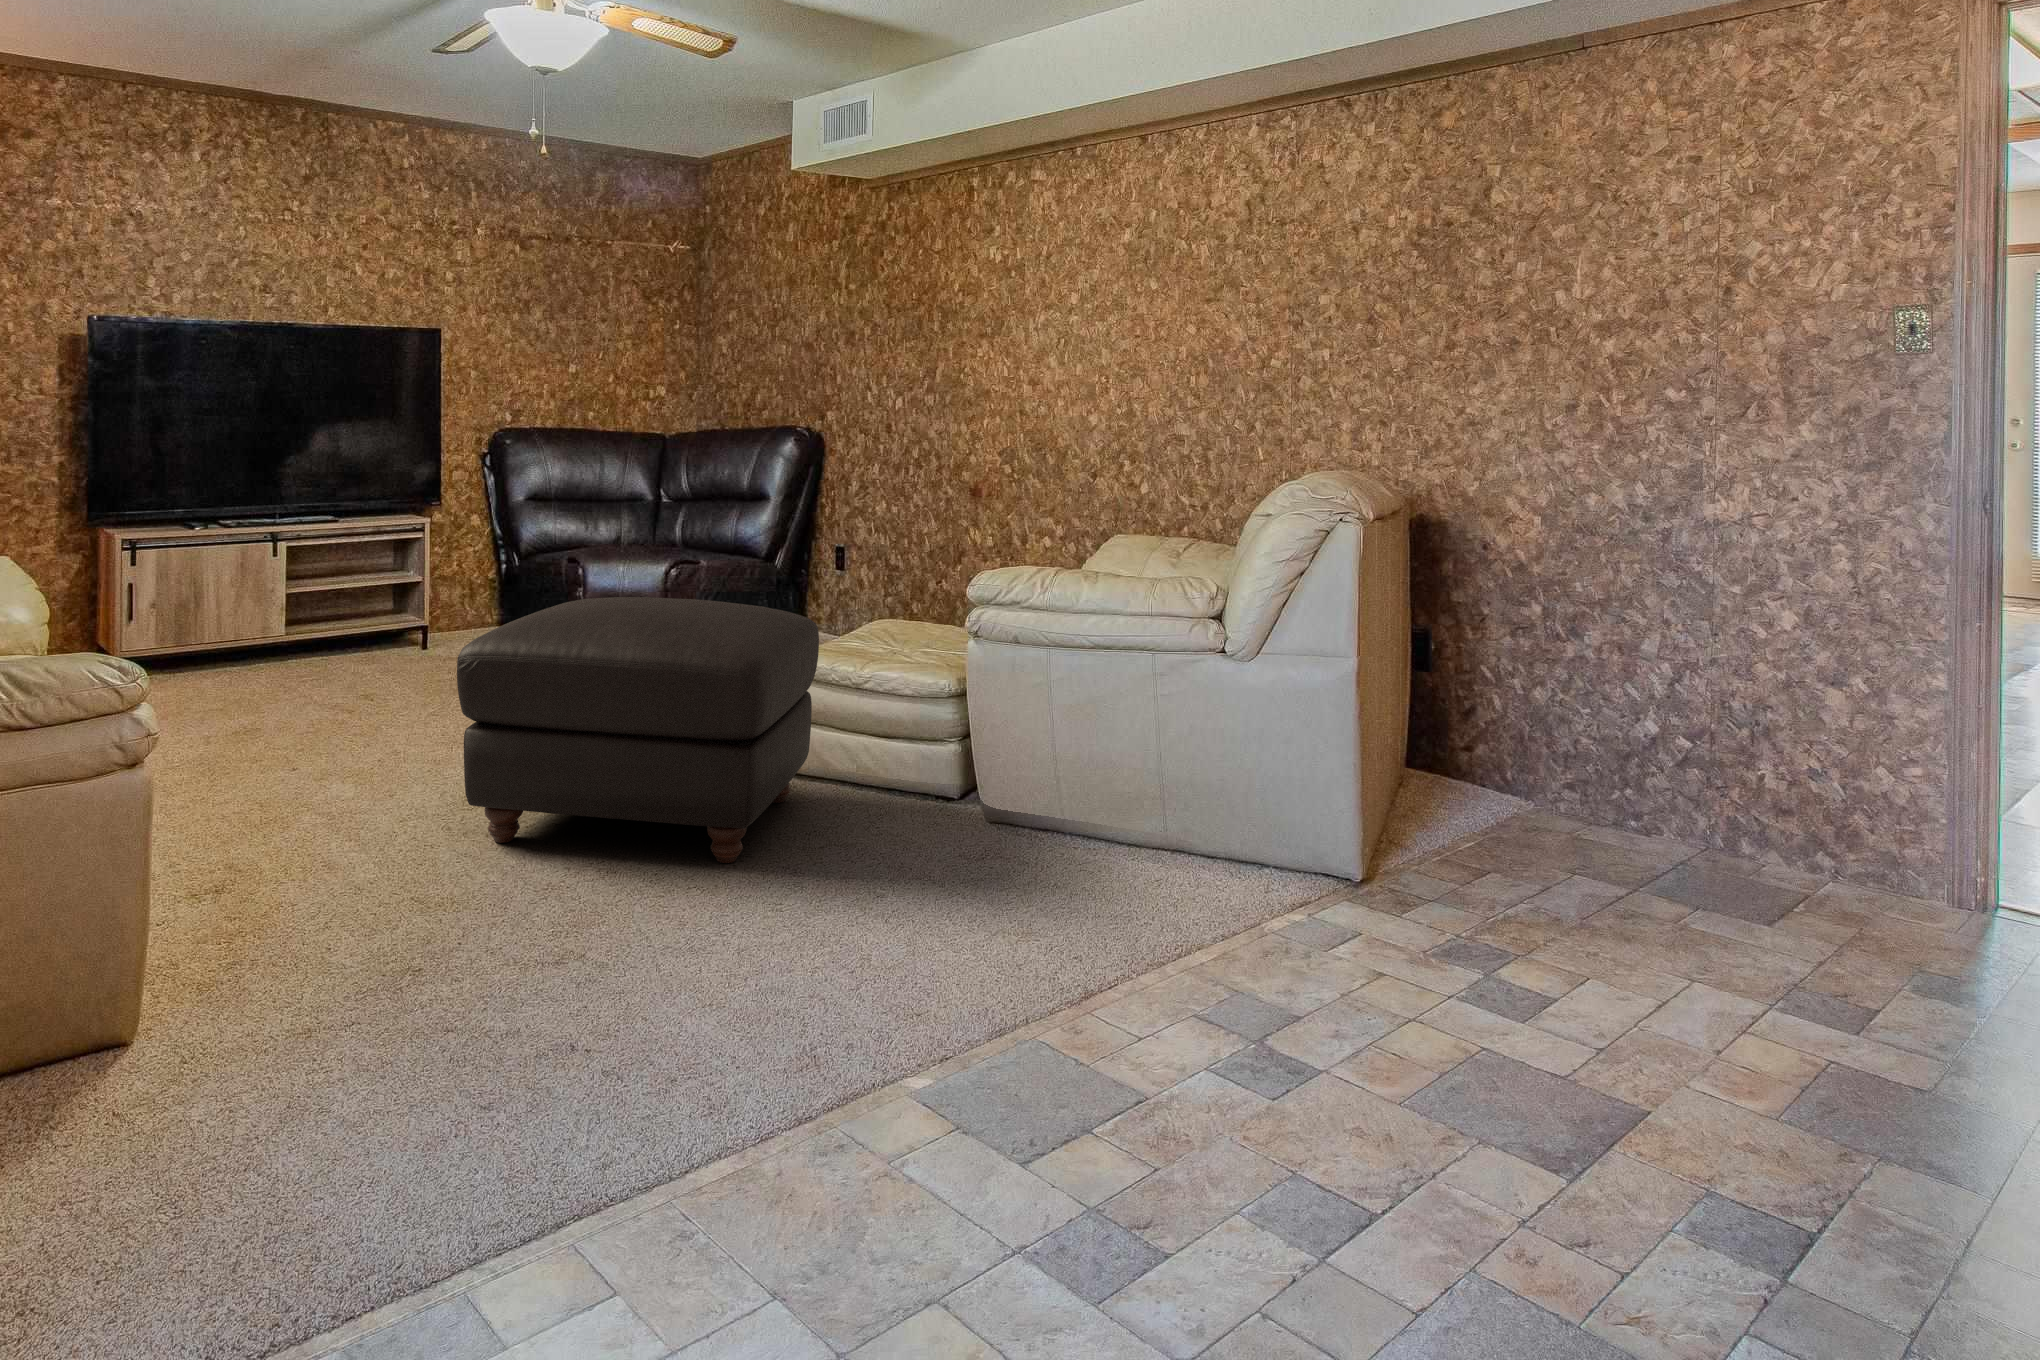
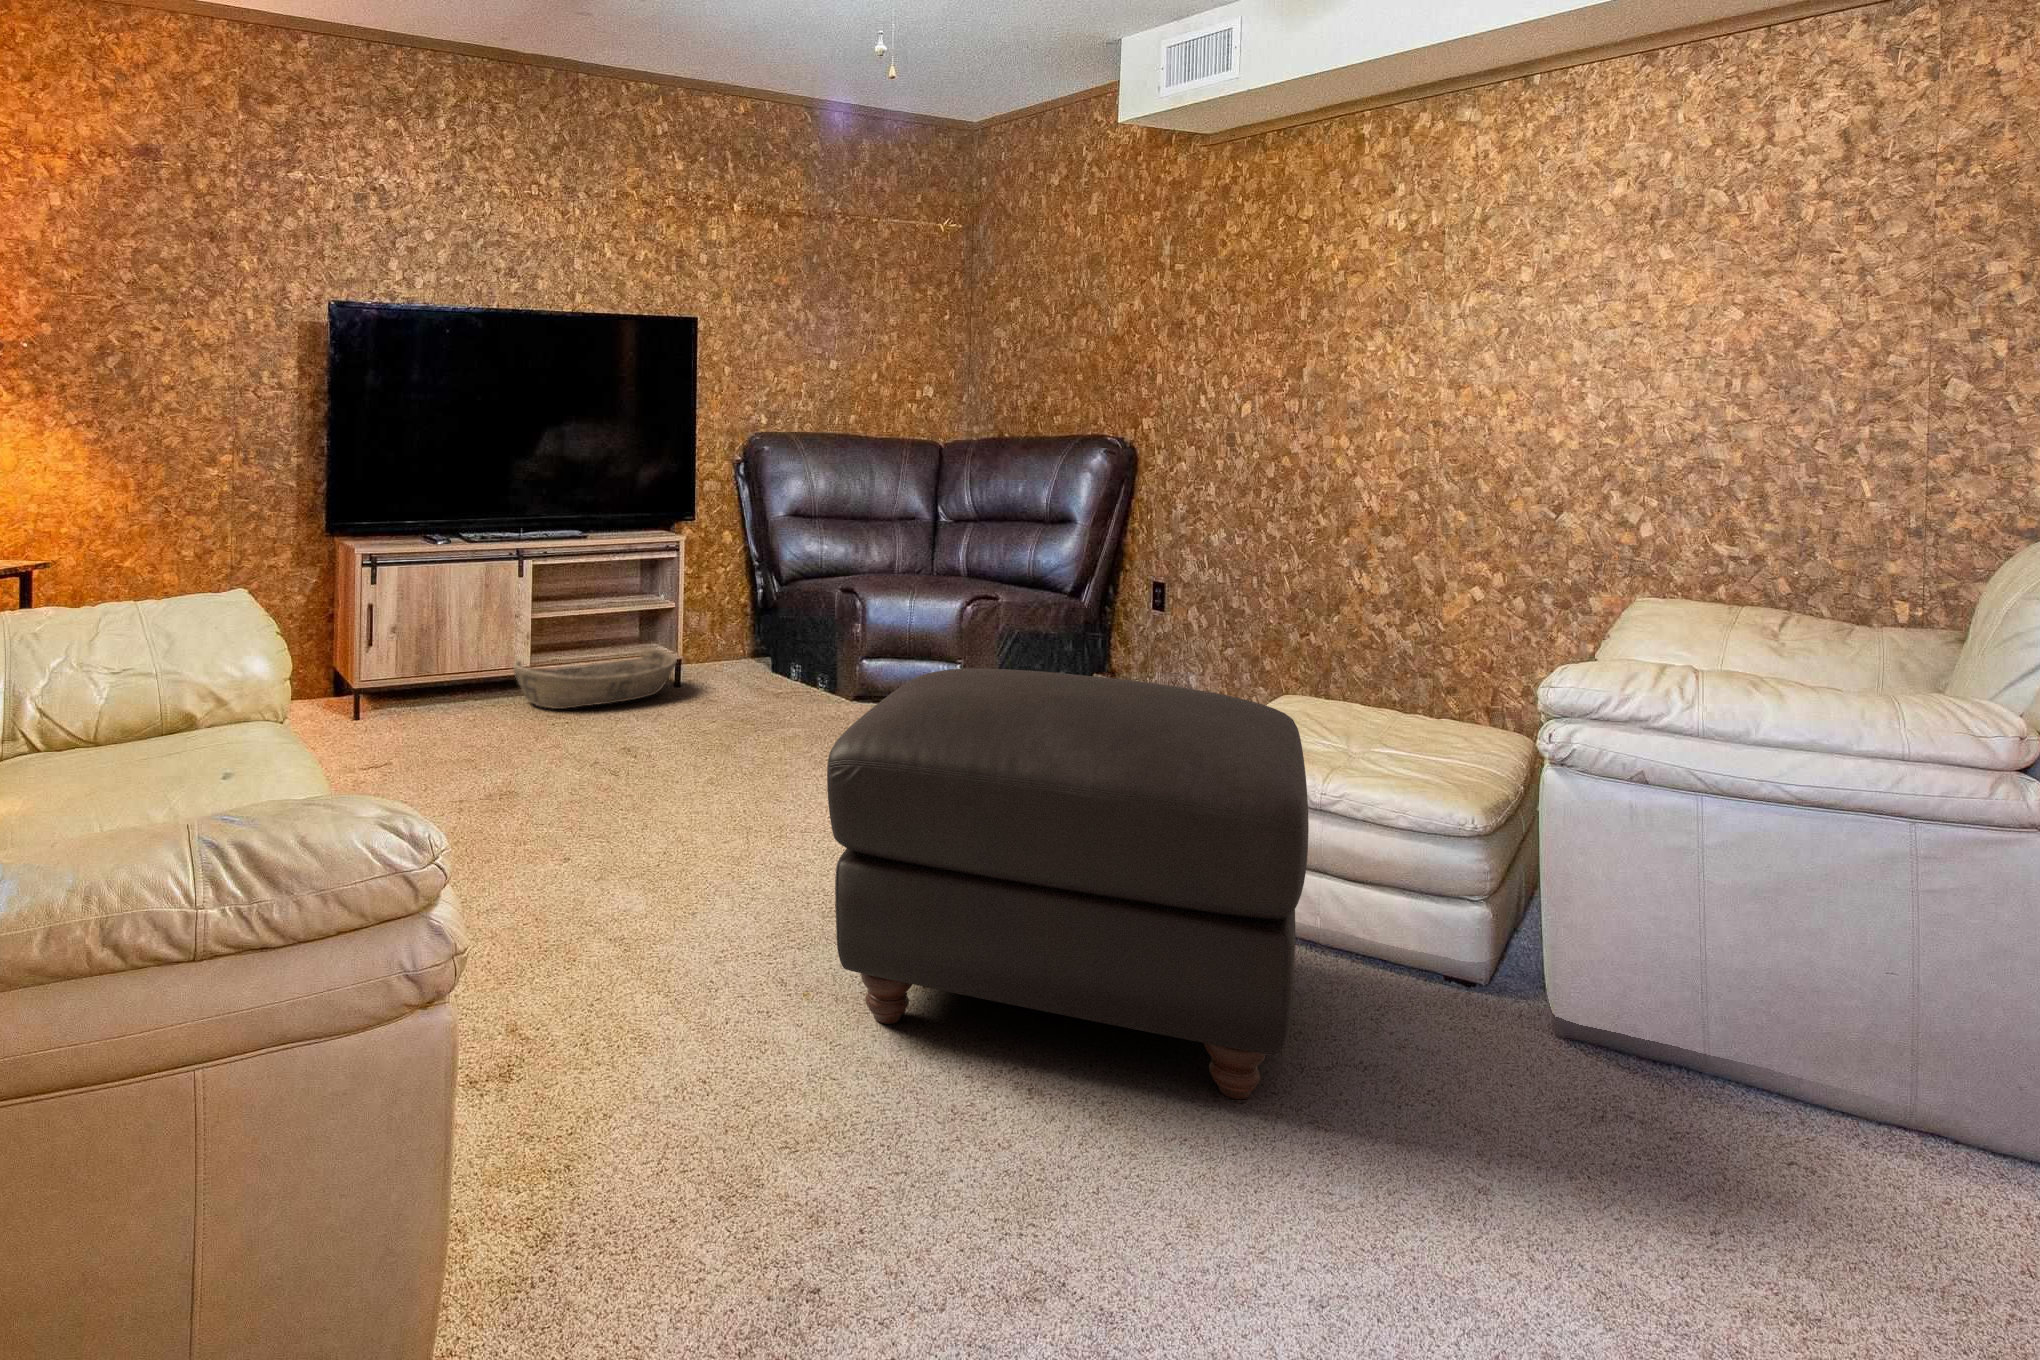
basket: none [264,620,418,672] -> present [513,648,677,709]

